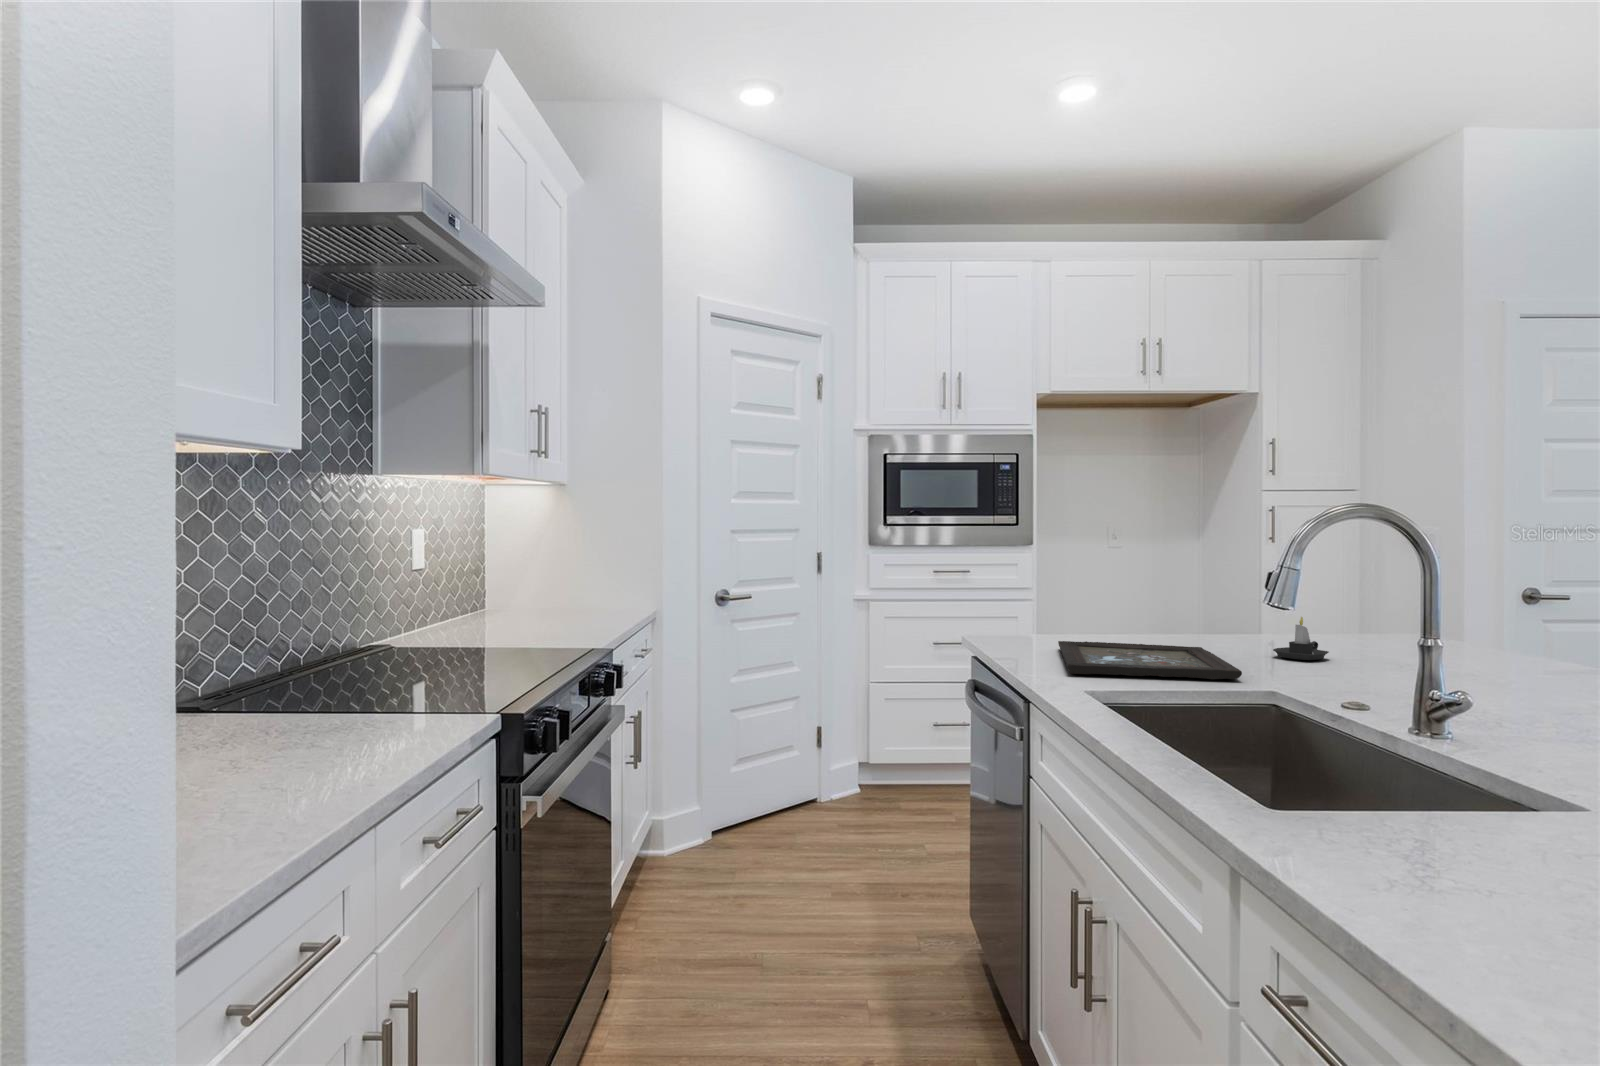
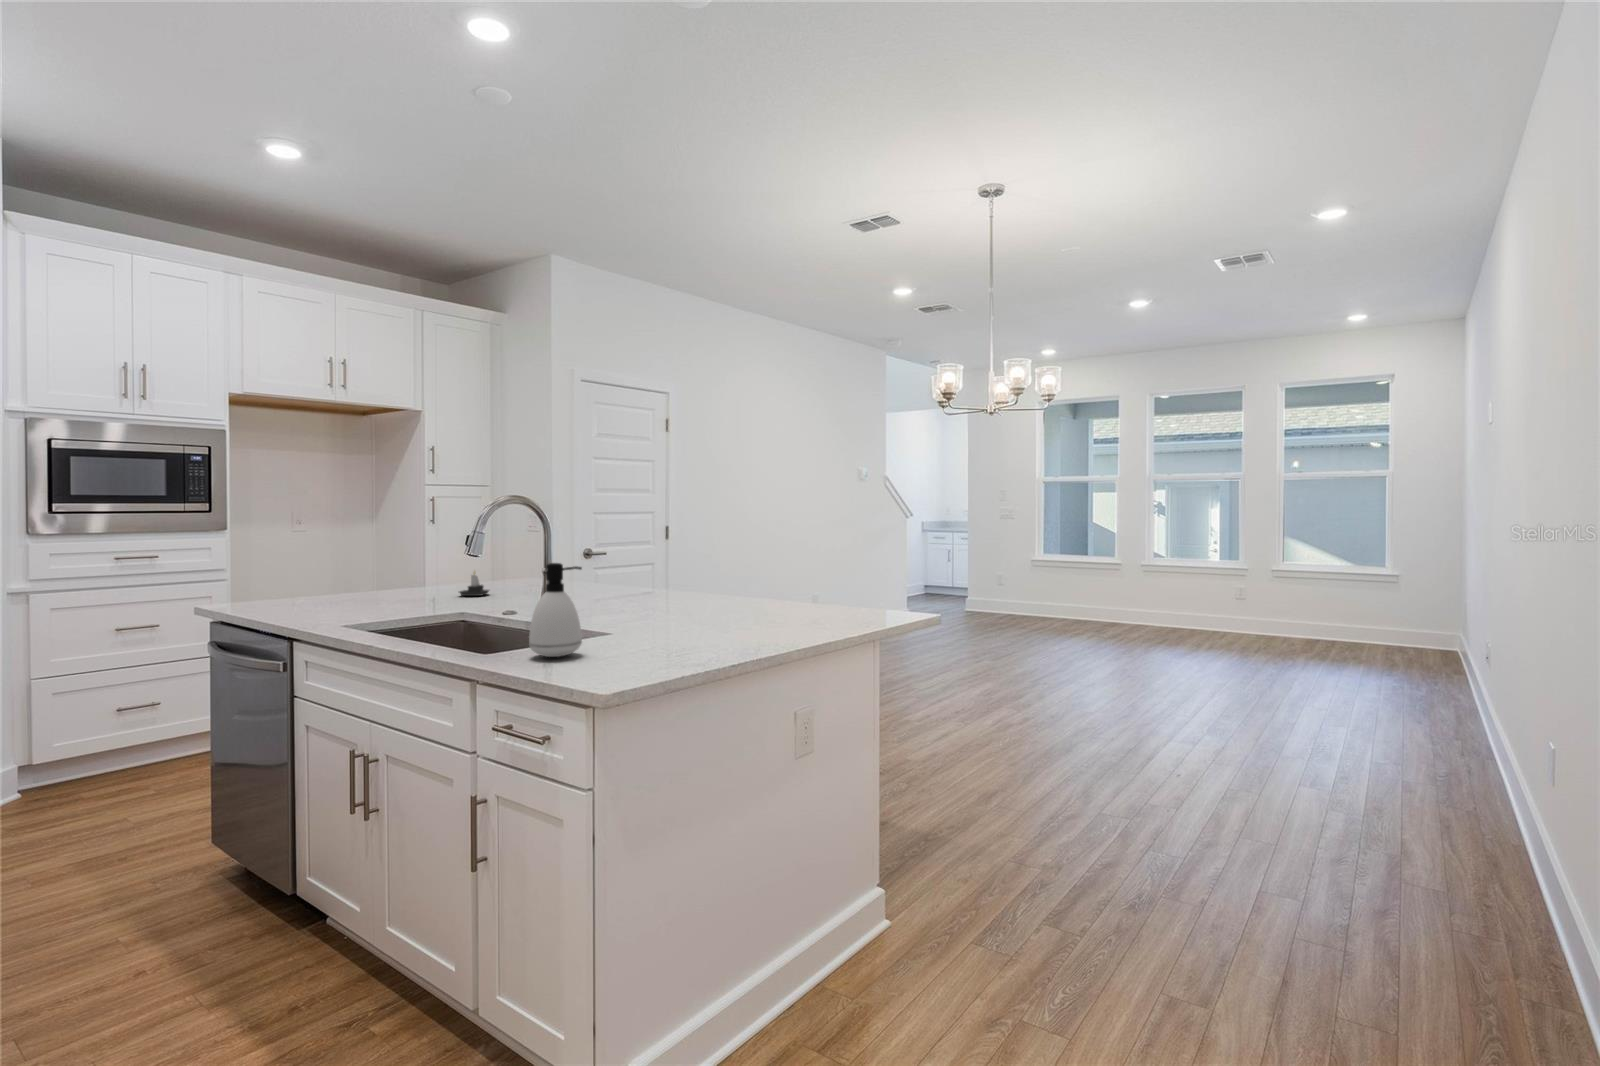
tray: present [1058,641,1242,679] -> none [304,595,446,619]
soap dispenser: none [1368,643,1527,882] -> present [529,563,582,657]

